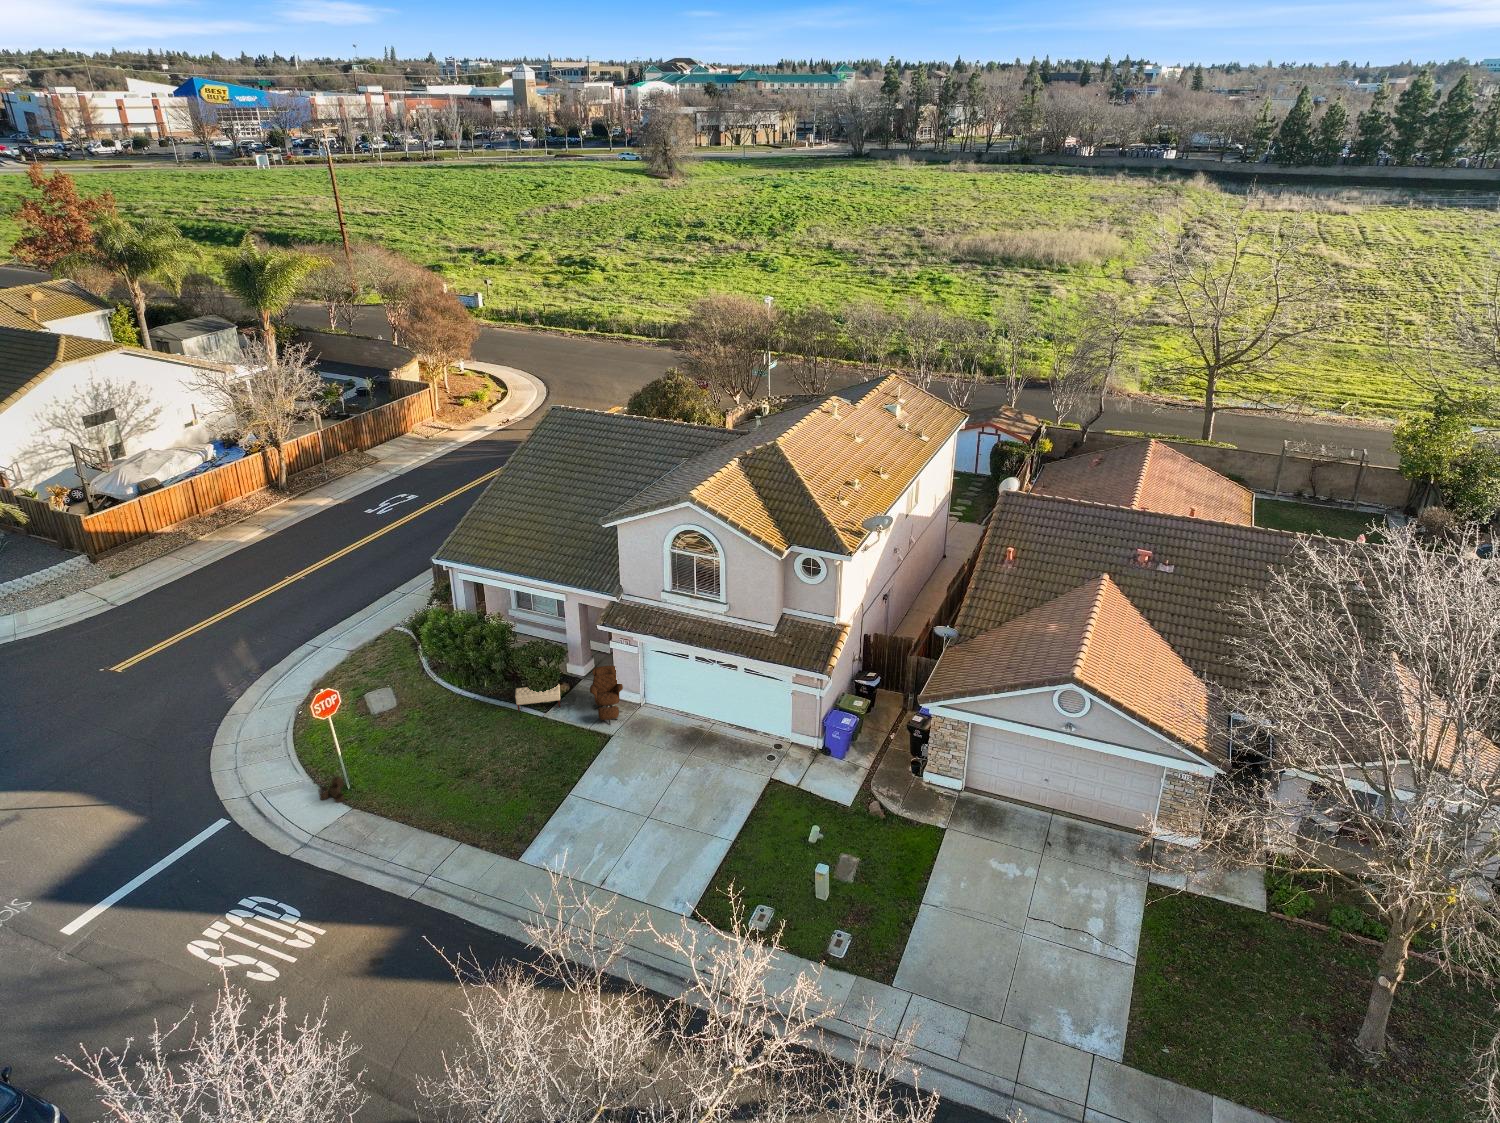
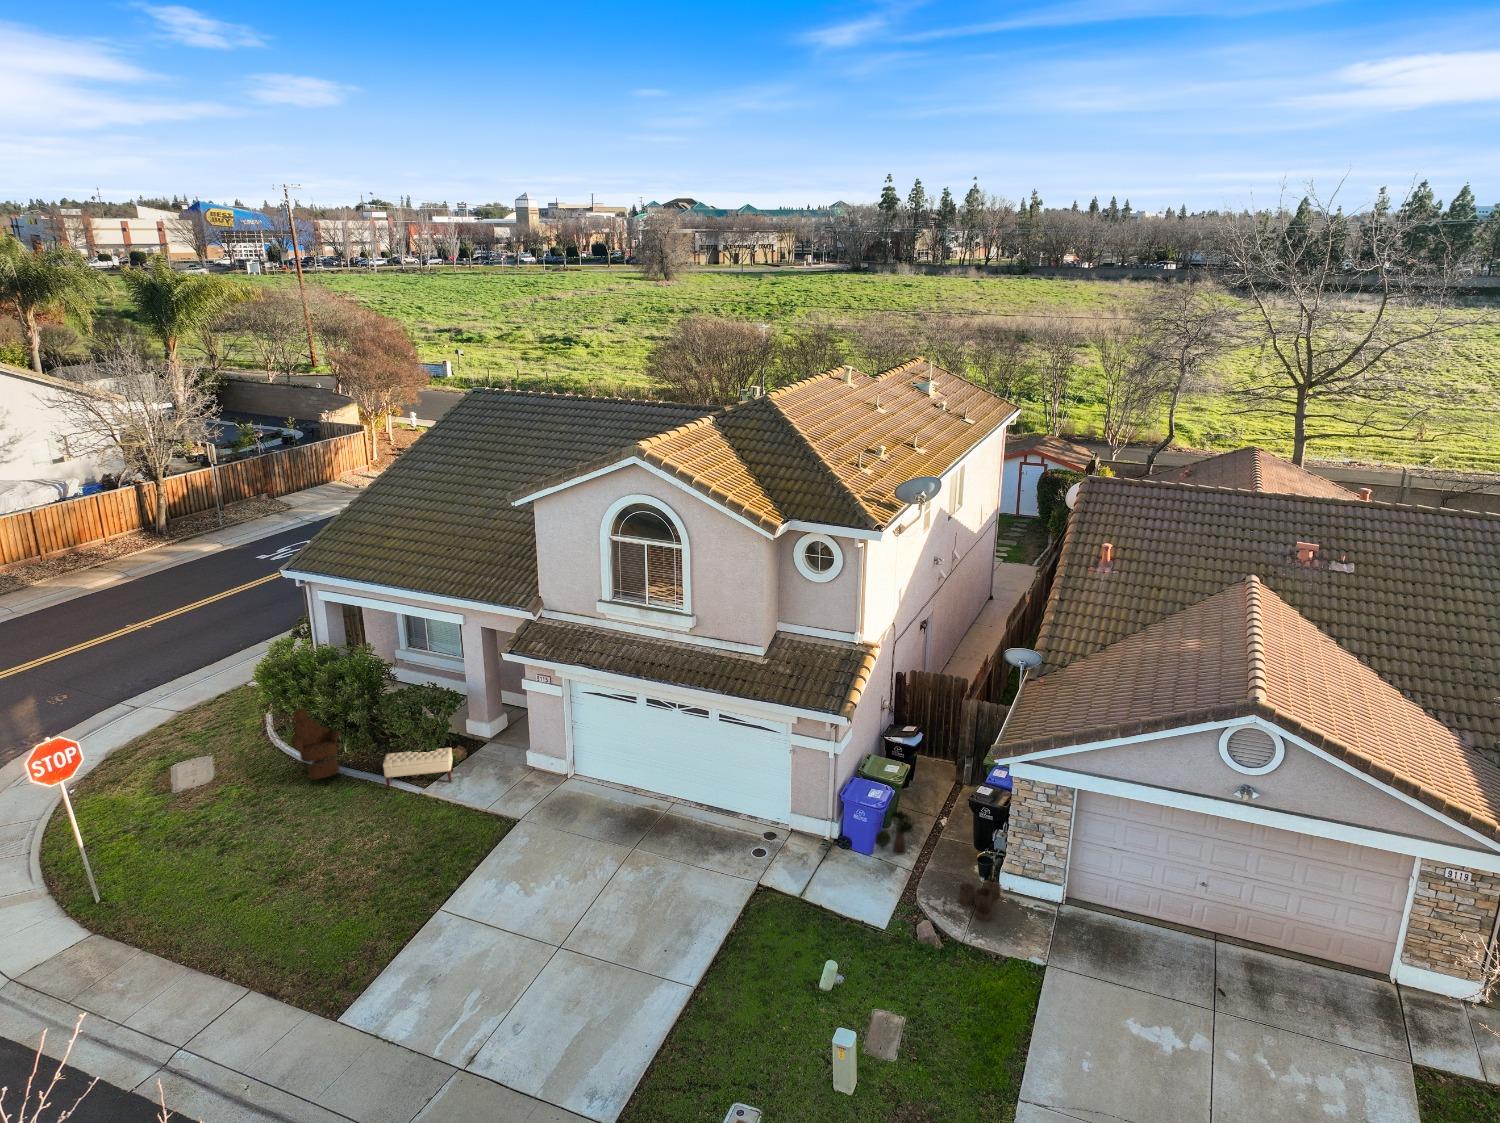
lounge chair: present [590,666,623,724] -> present [291,709,341,784]
potted plant: none [846,730,872,759] -> present [875,810,913,854]
woven basket: present [318,777,344,803] -> present [959,879,1001,921]

